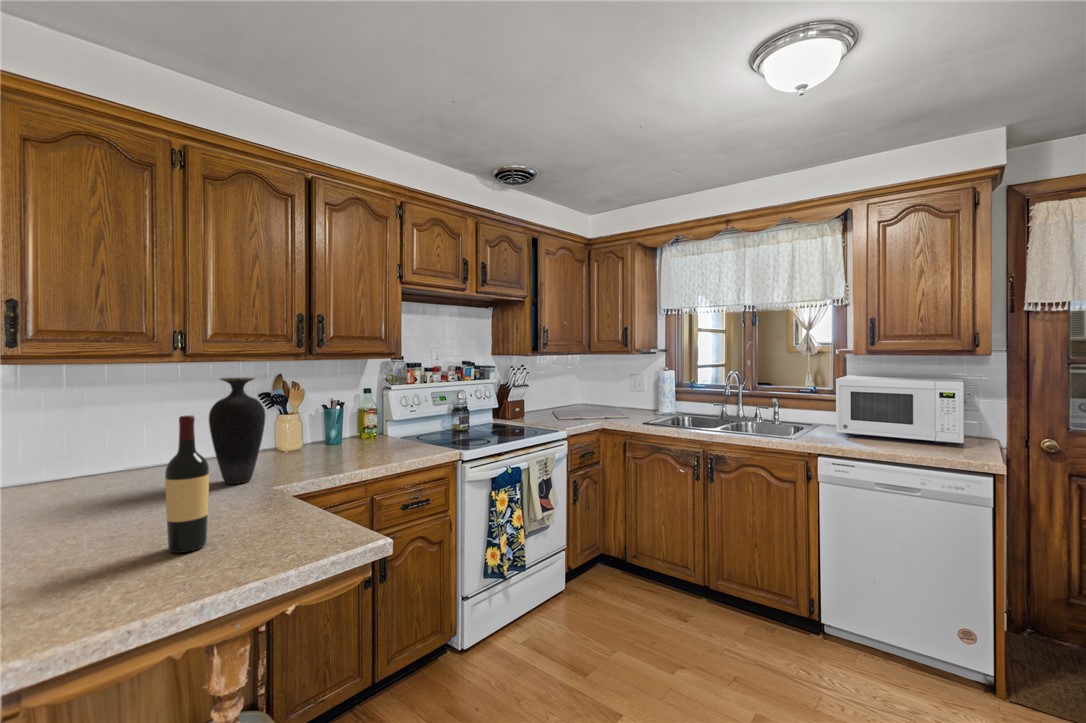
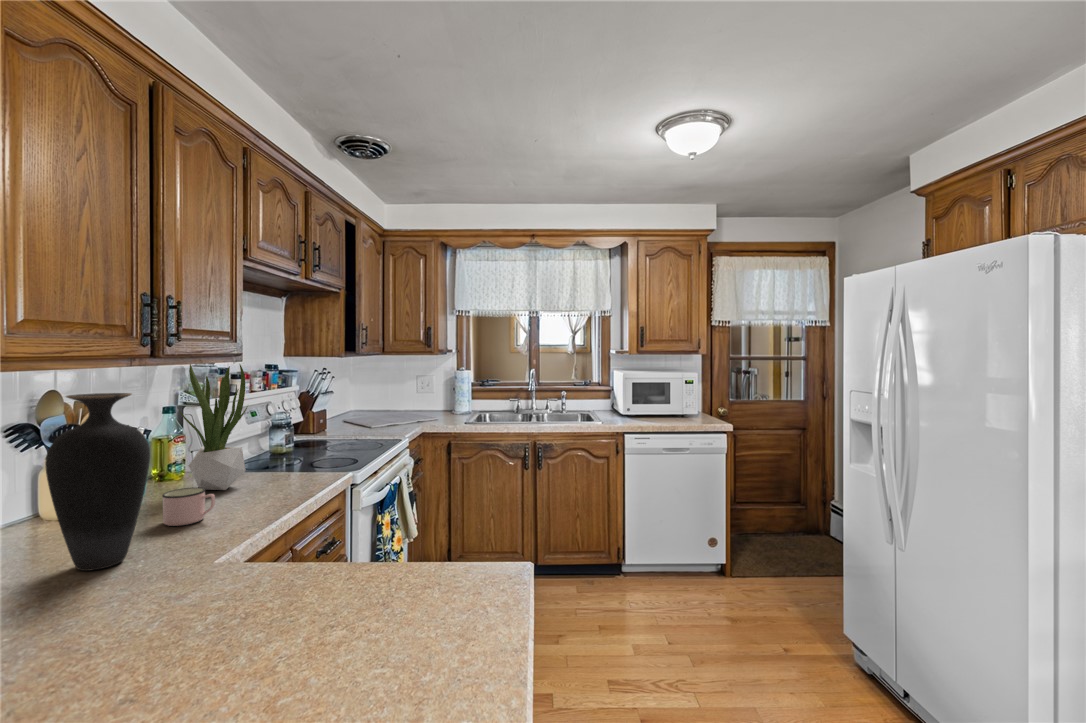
potted plant: none [348,361,392,452] -> present [180,364,247,490]
wine bottle: present [165,416,209,553] -> none [251,446,310,654]
mug: none [301,445,327,469] -> present [163,487,215,526]

